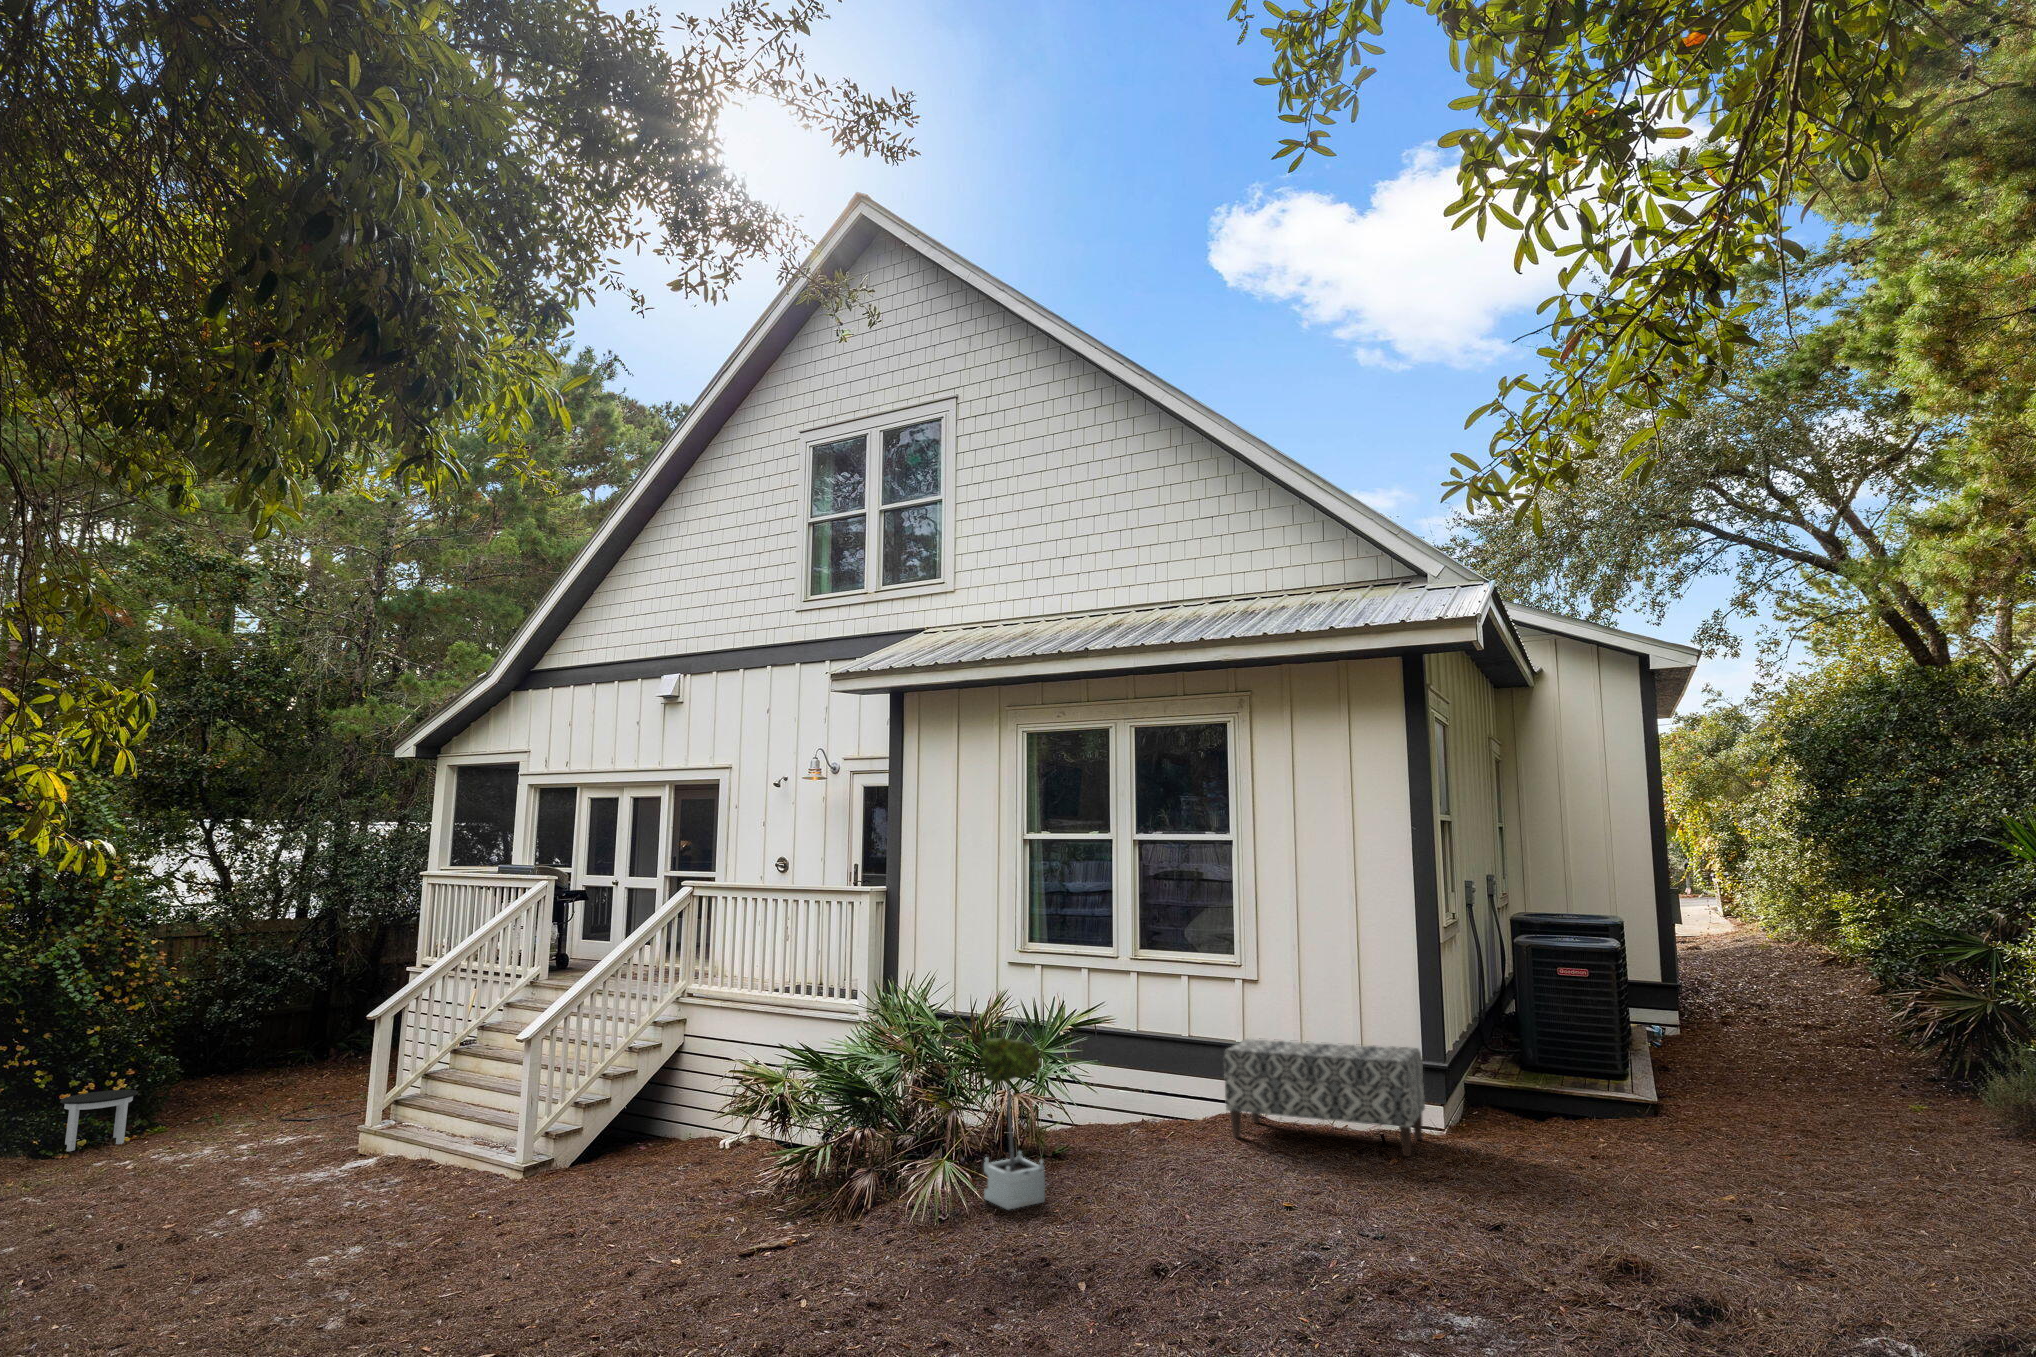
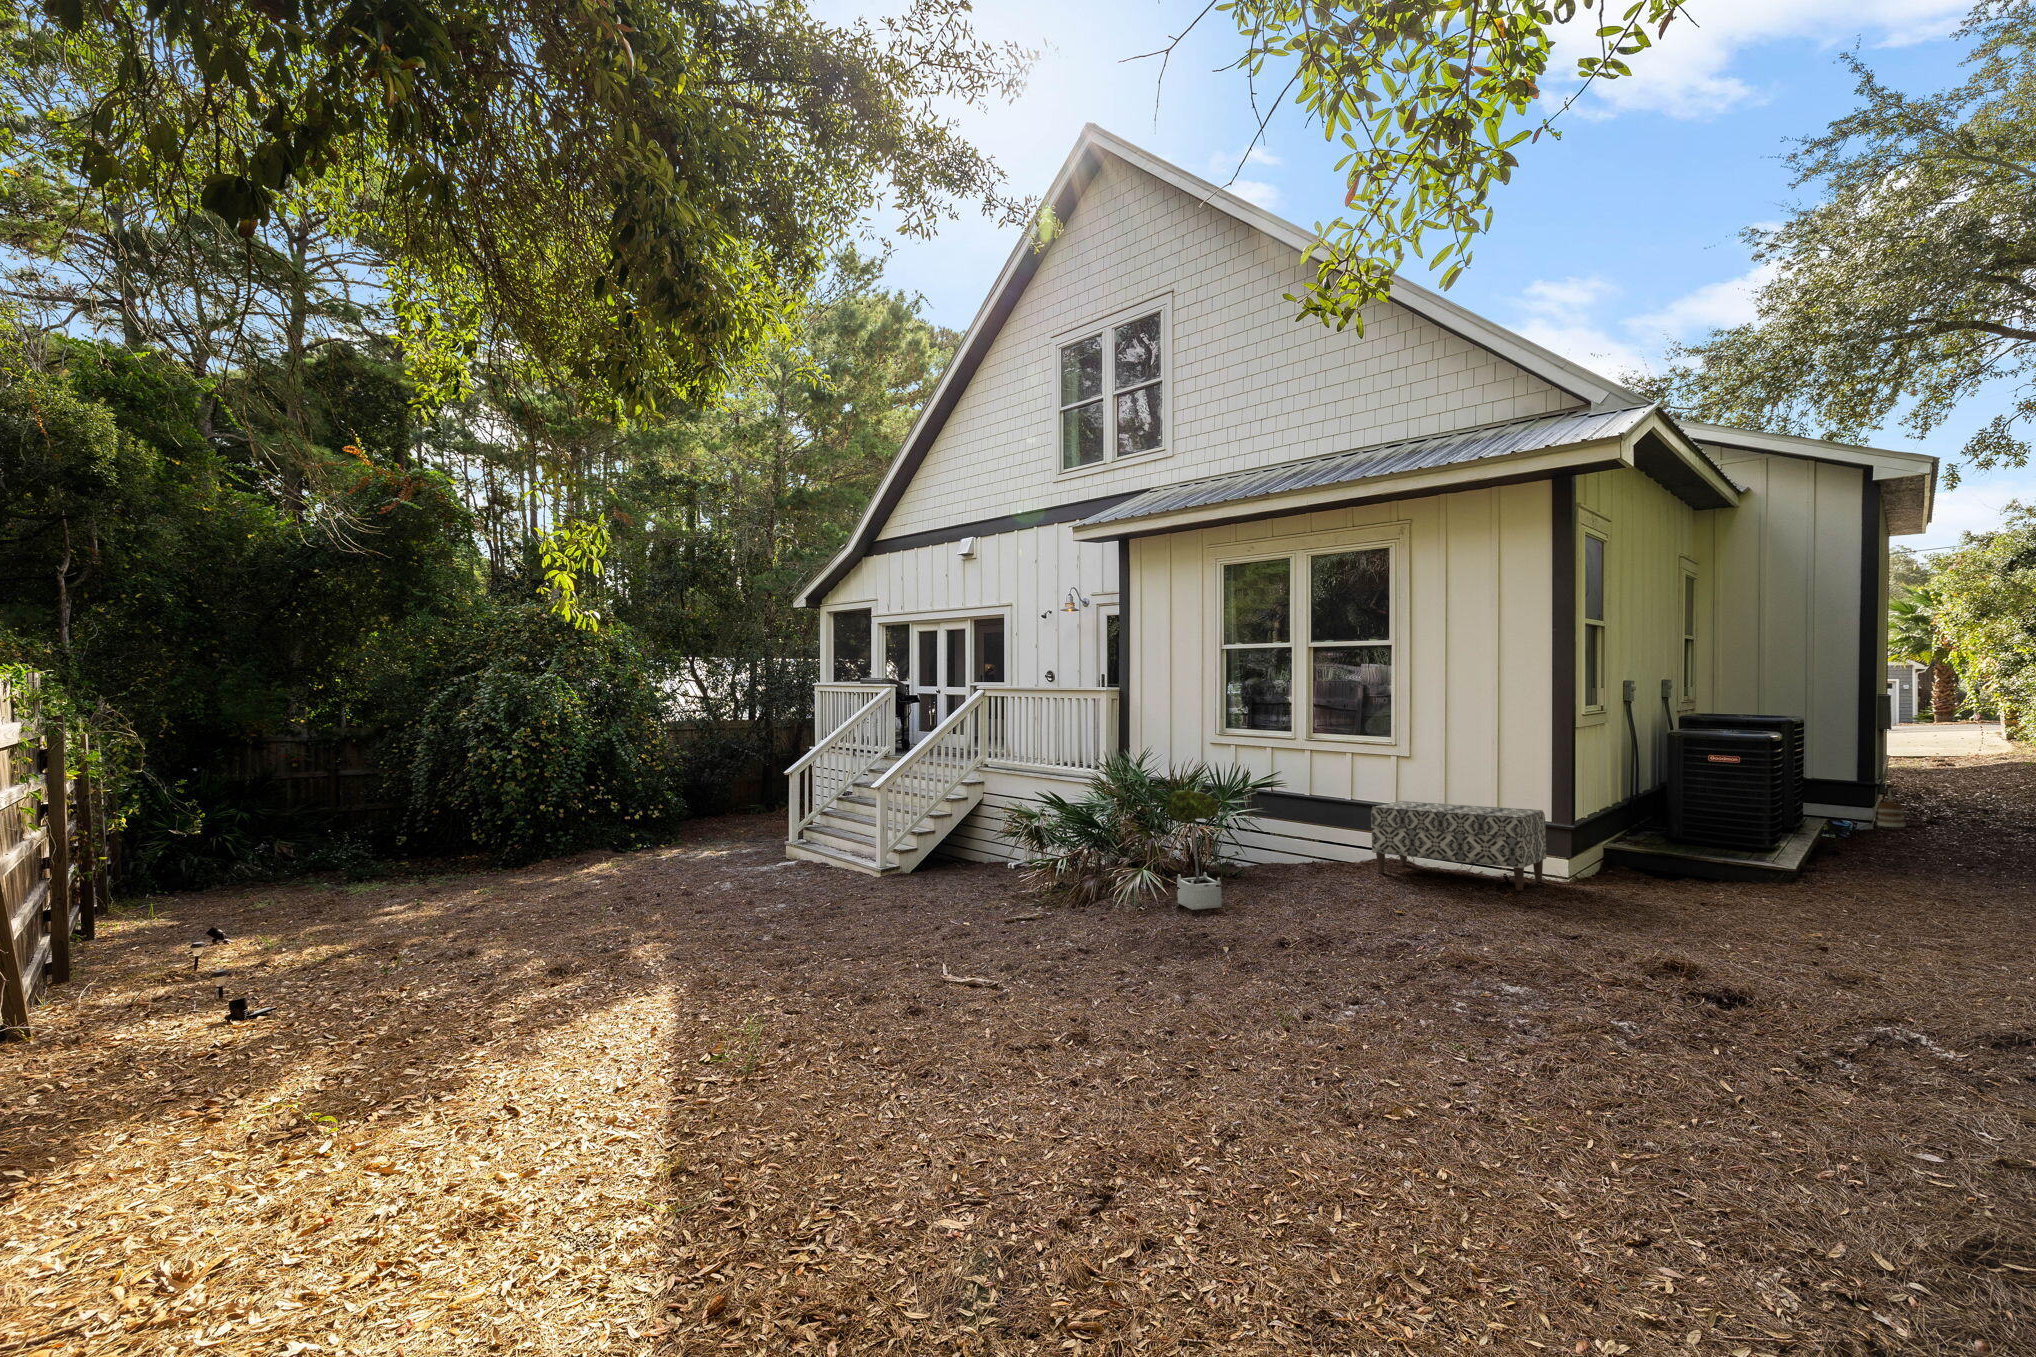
wooden bucket: none [1672,993,1699,1035] -> present [1877,790,1905,827]
round table: present [60,1090,138,1151] -> none [623,819,663,853]

